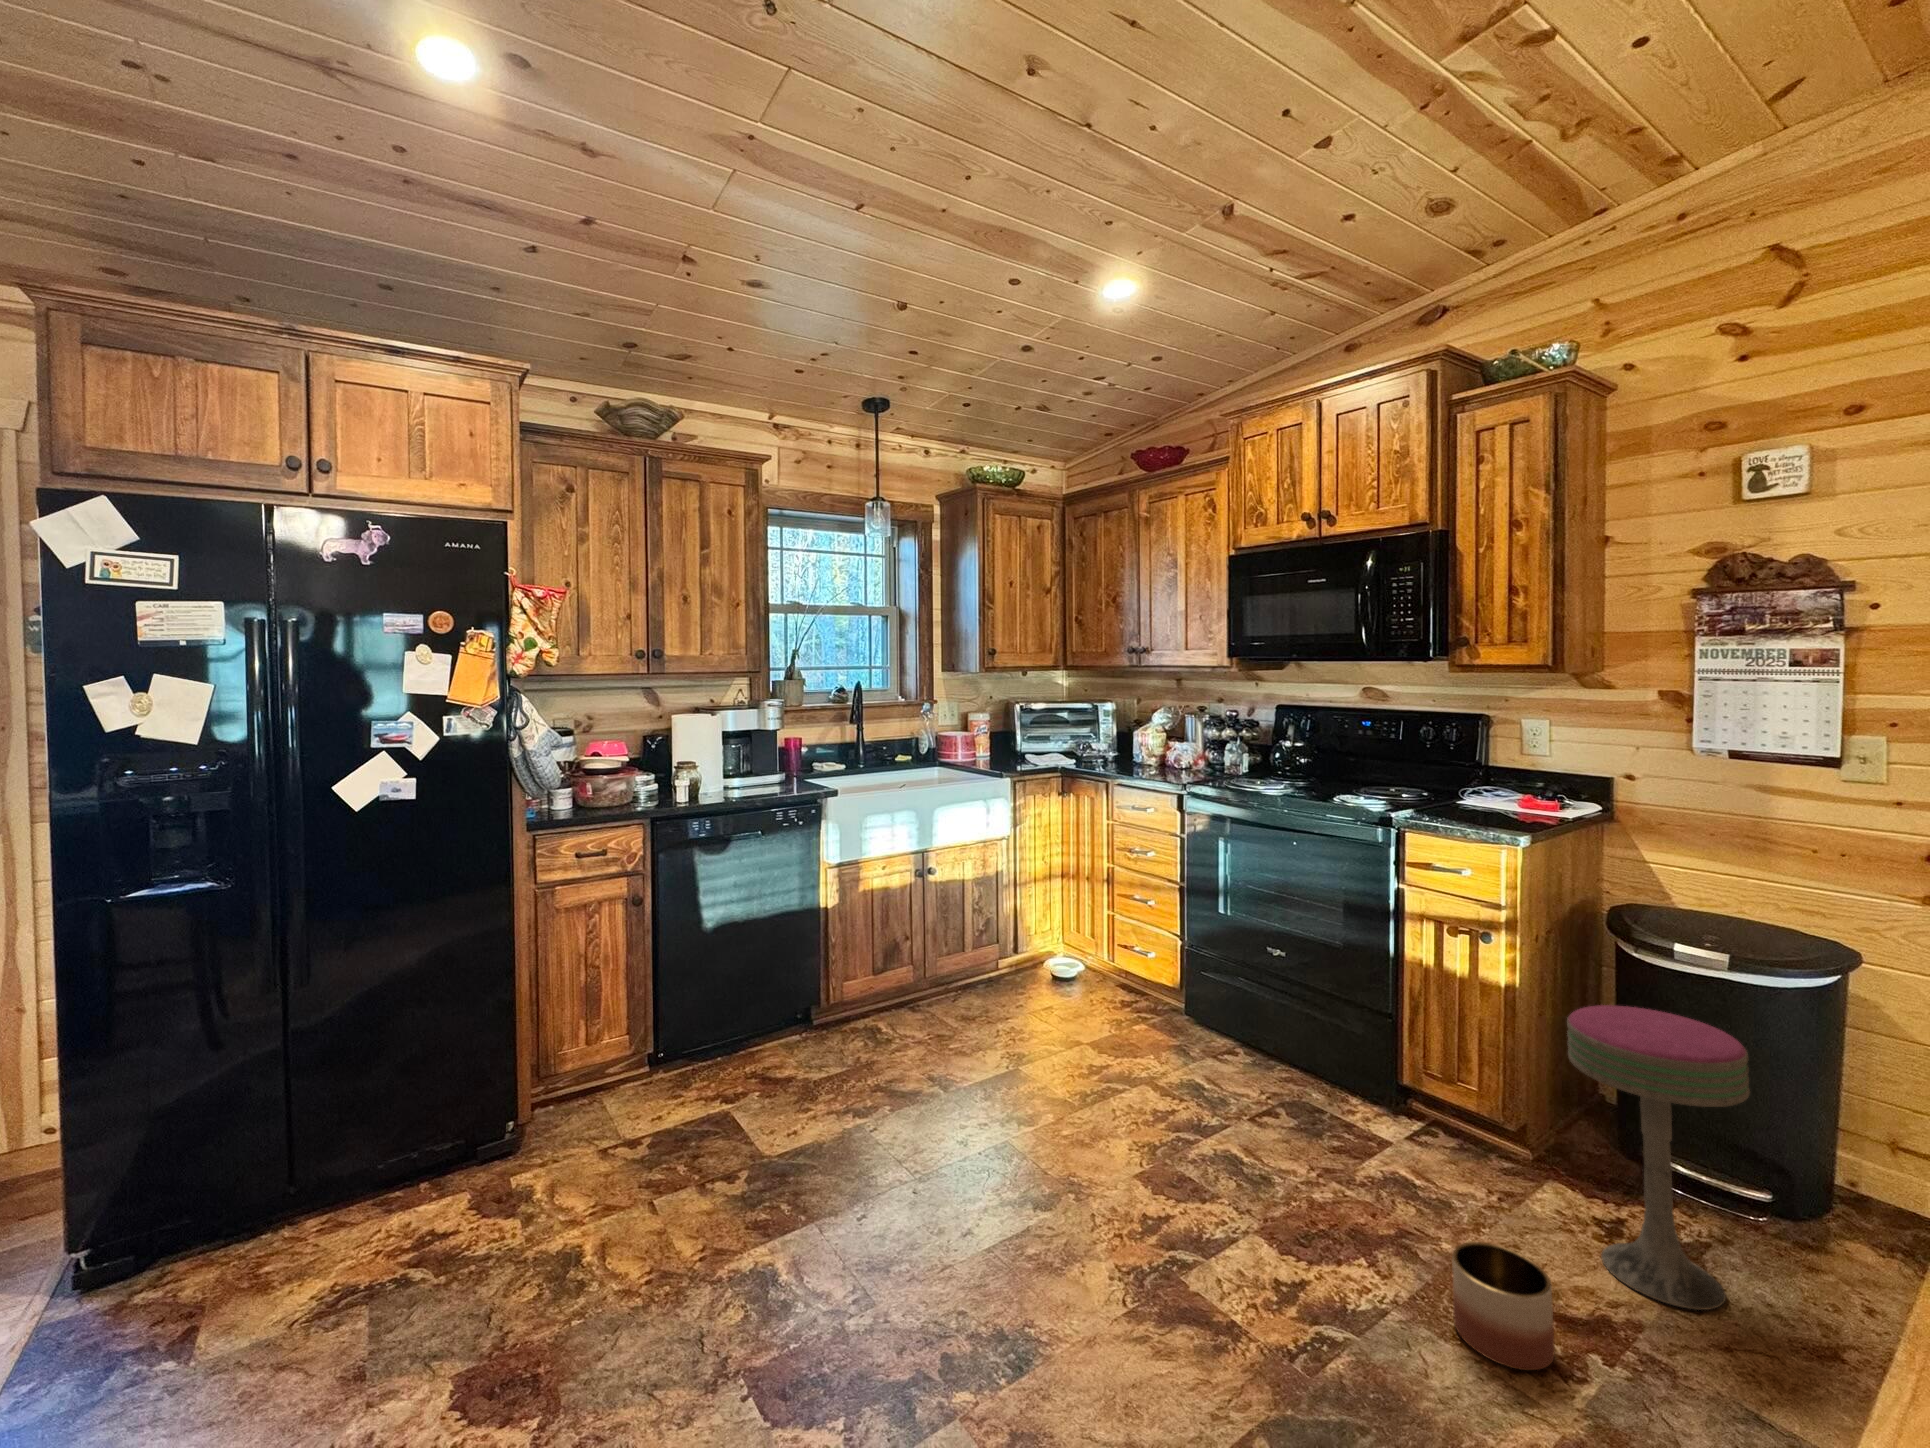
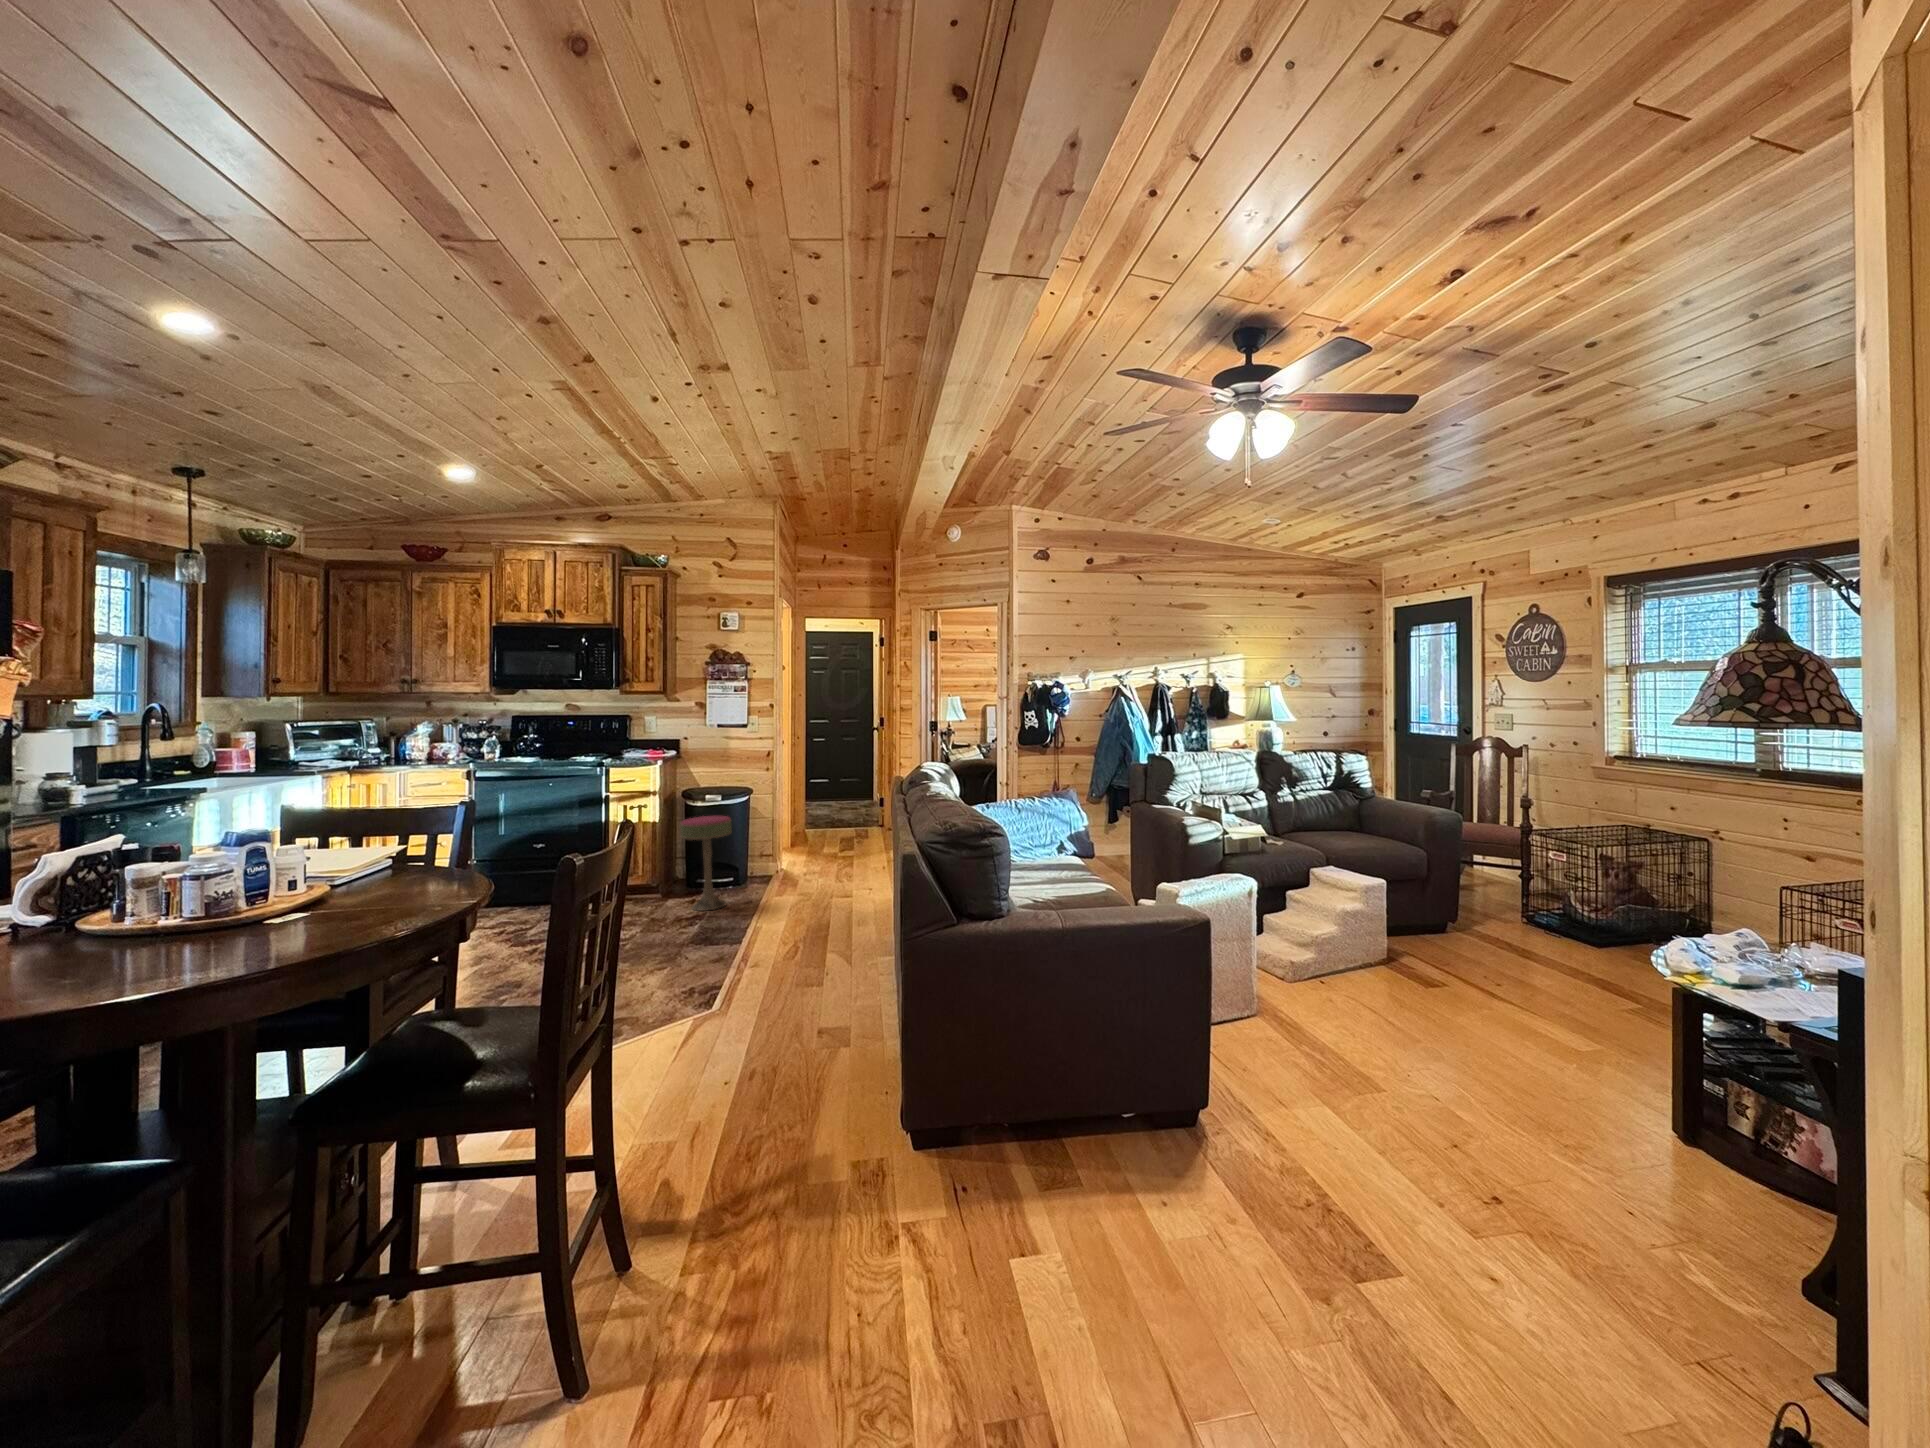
planter: present [1452,1242,1555,1370] -> none [655,900,687,934]

